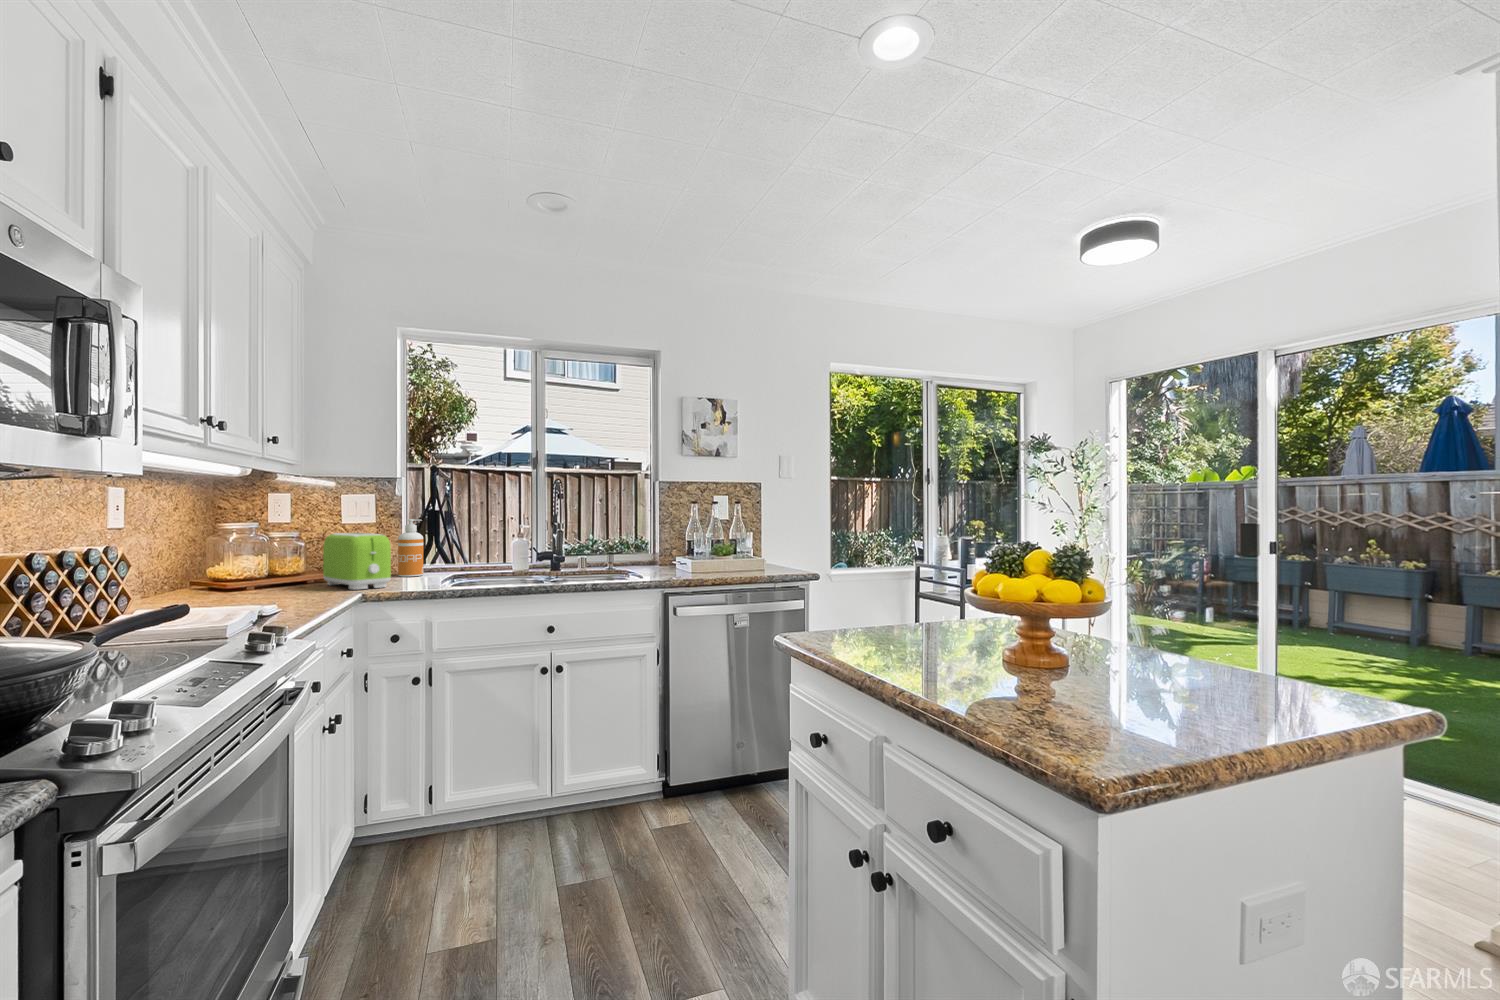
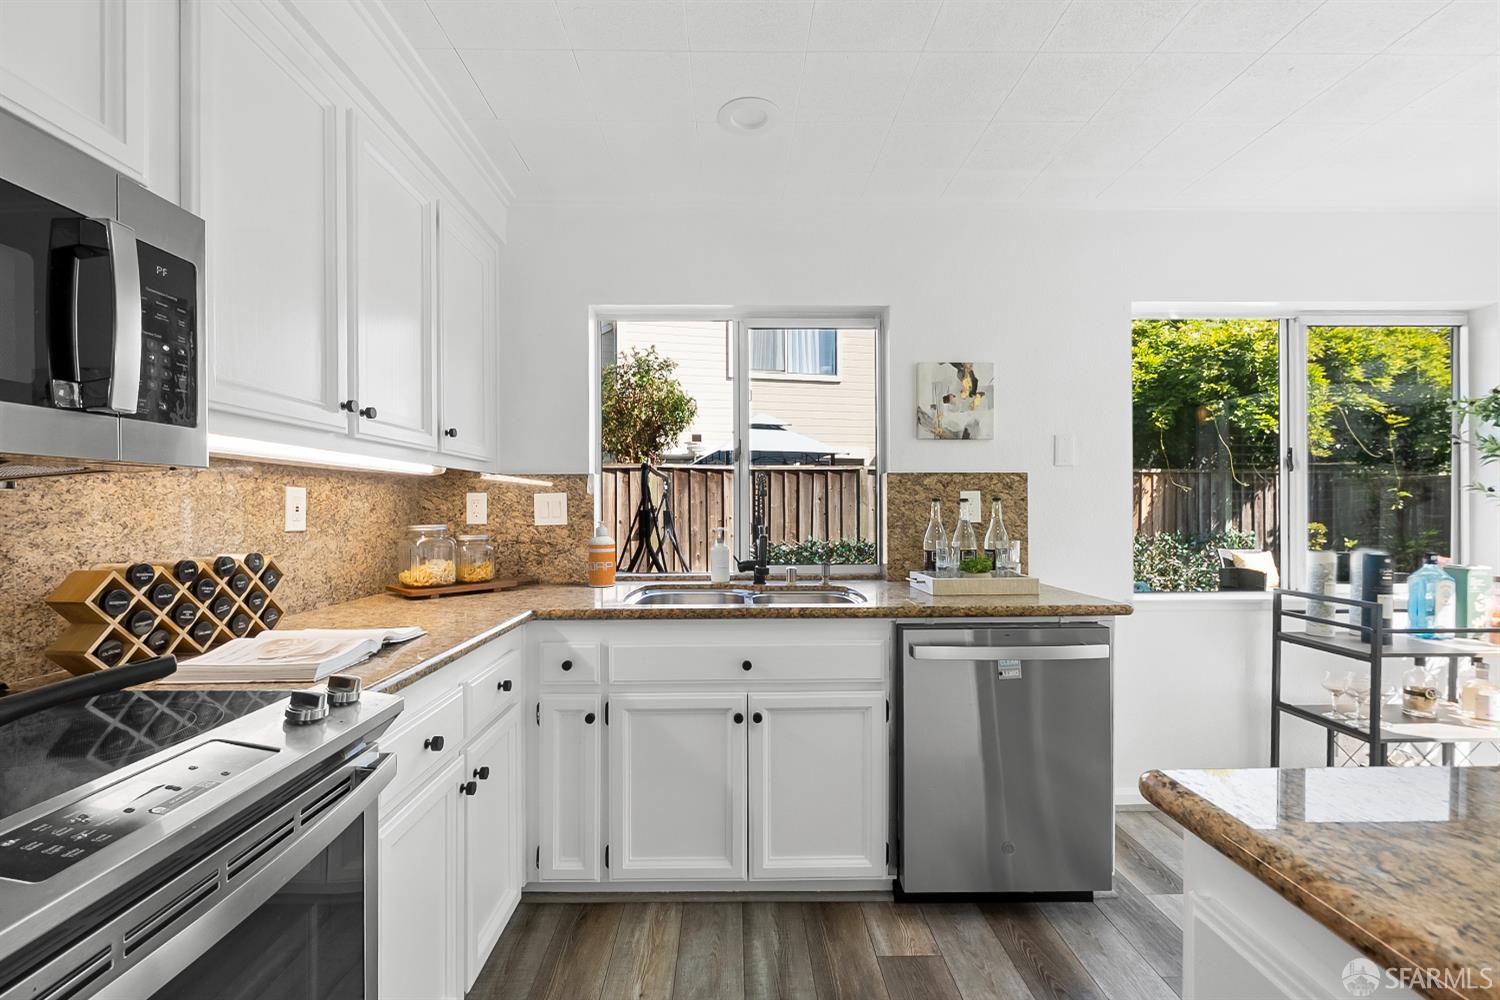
toaster: present [323,533,391,590] -> none [505,537,567,605]

